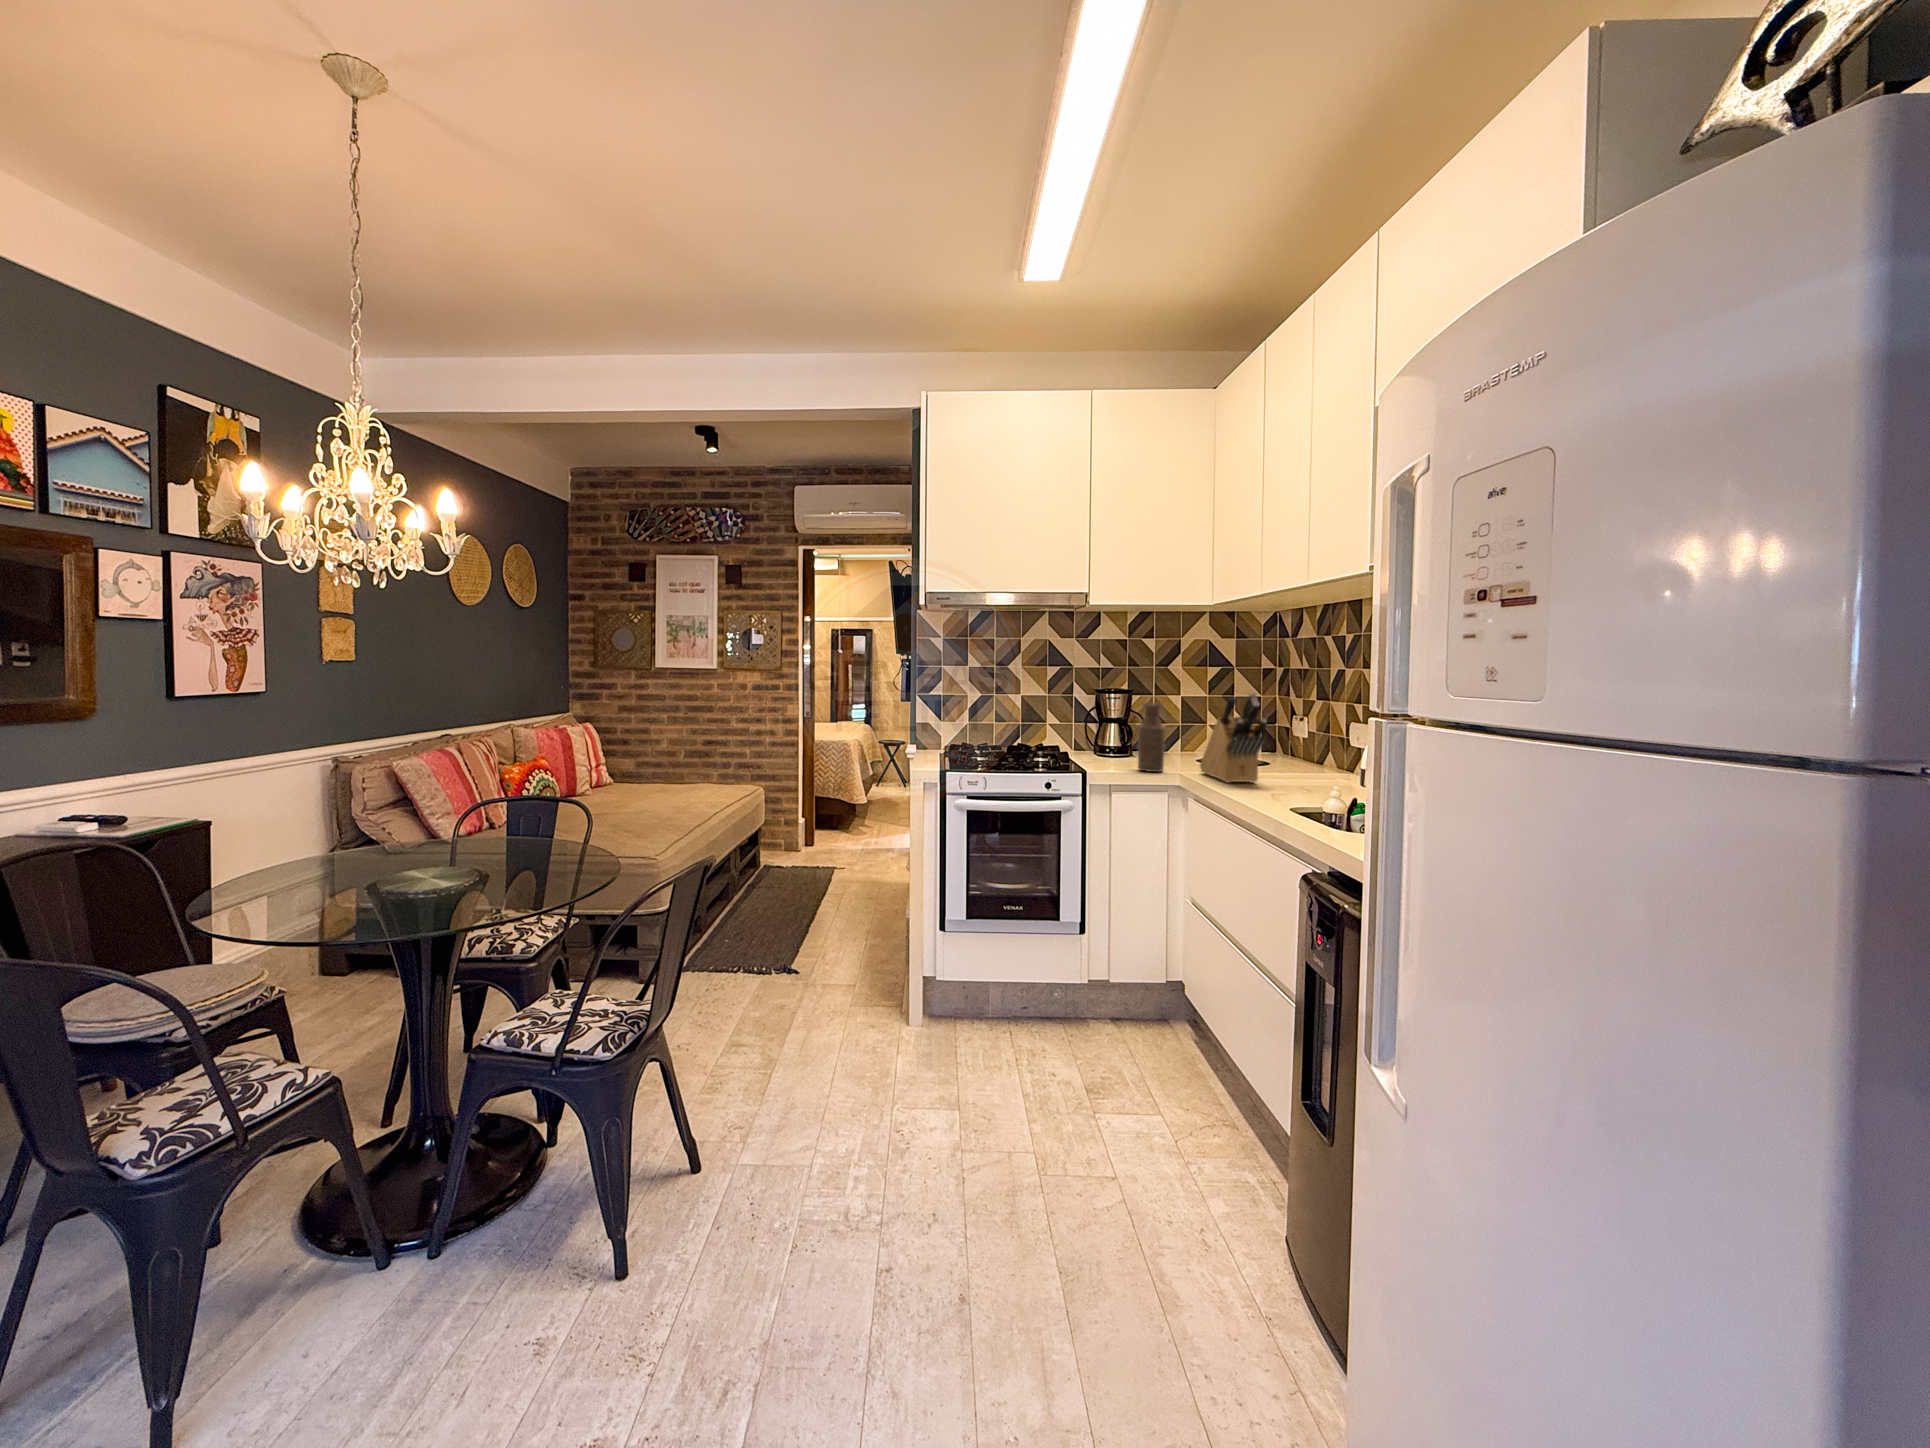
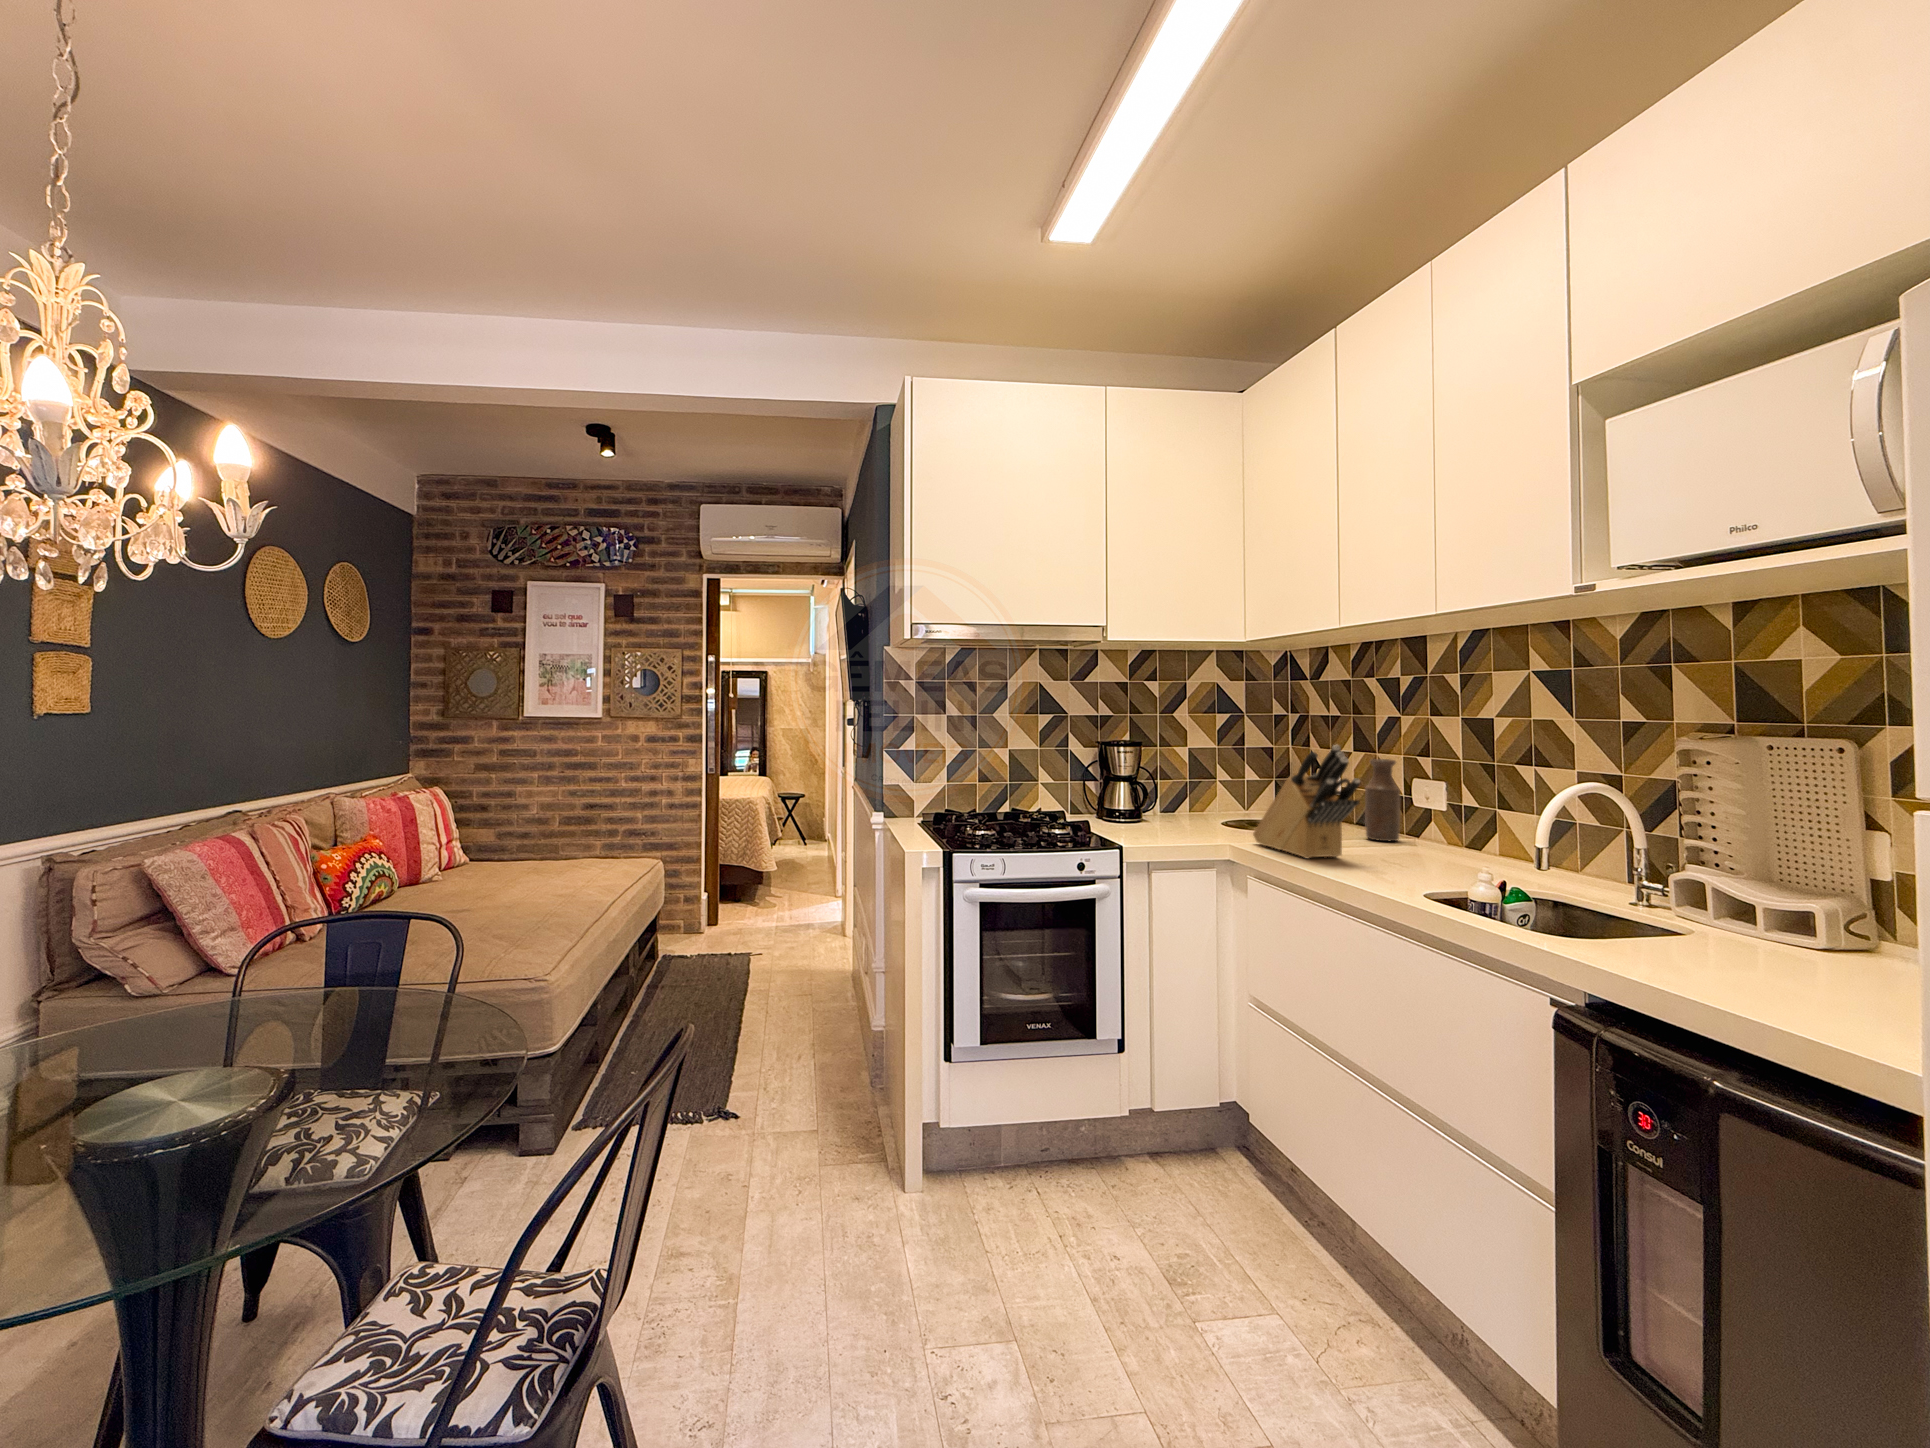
bottle: present [1138,703,1165,772] -> present [1365,759,1400,841]

